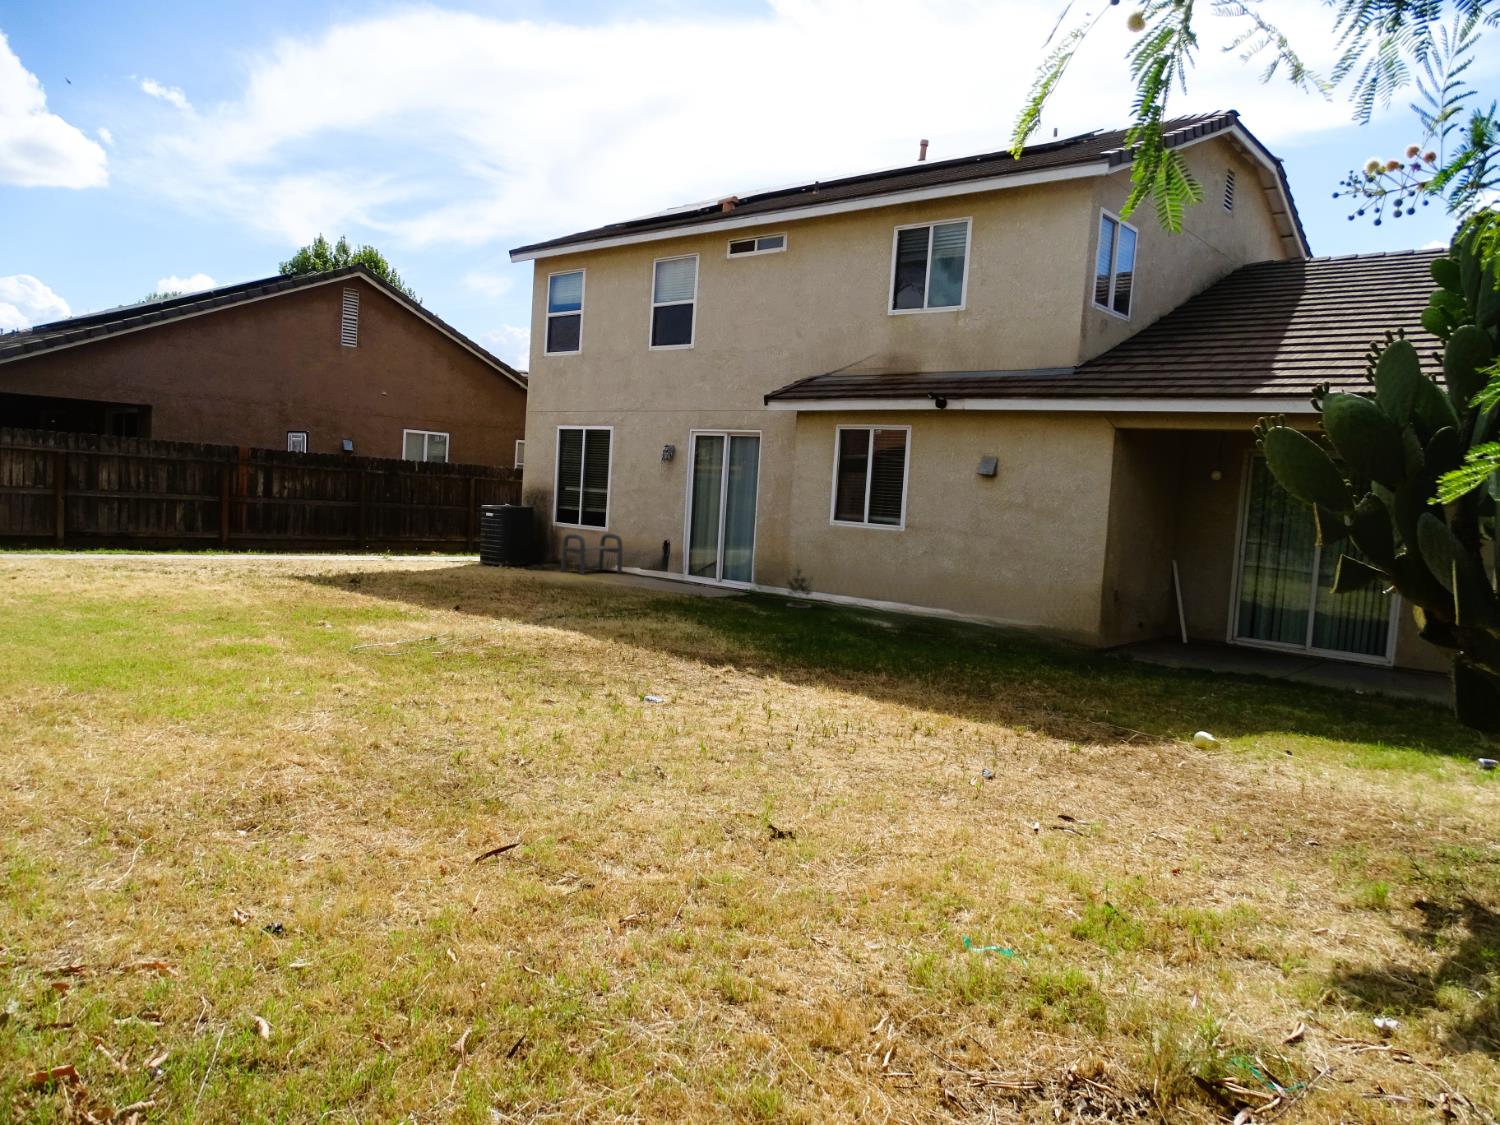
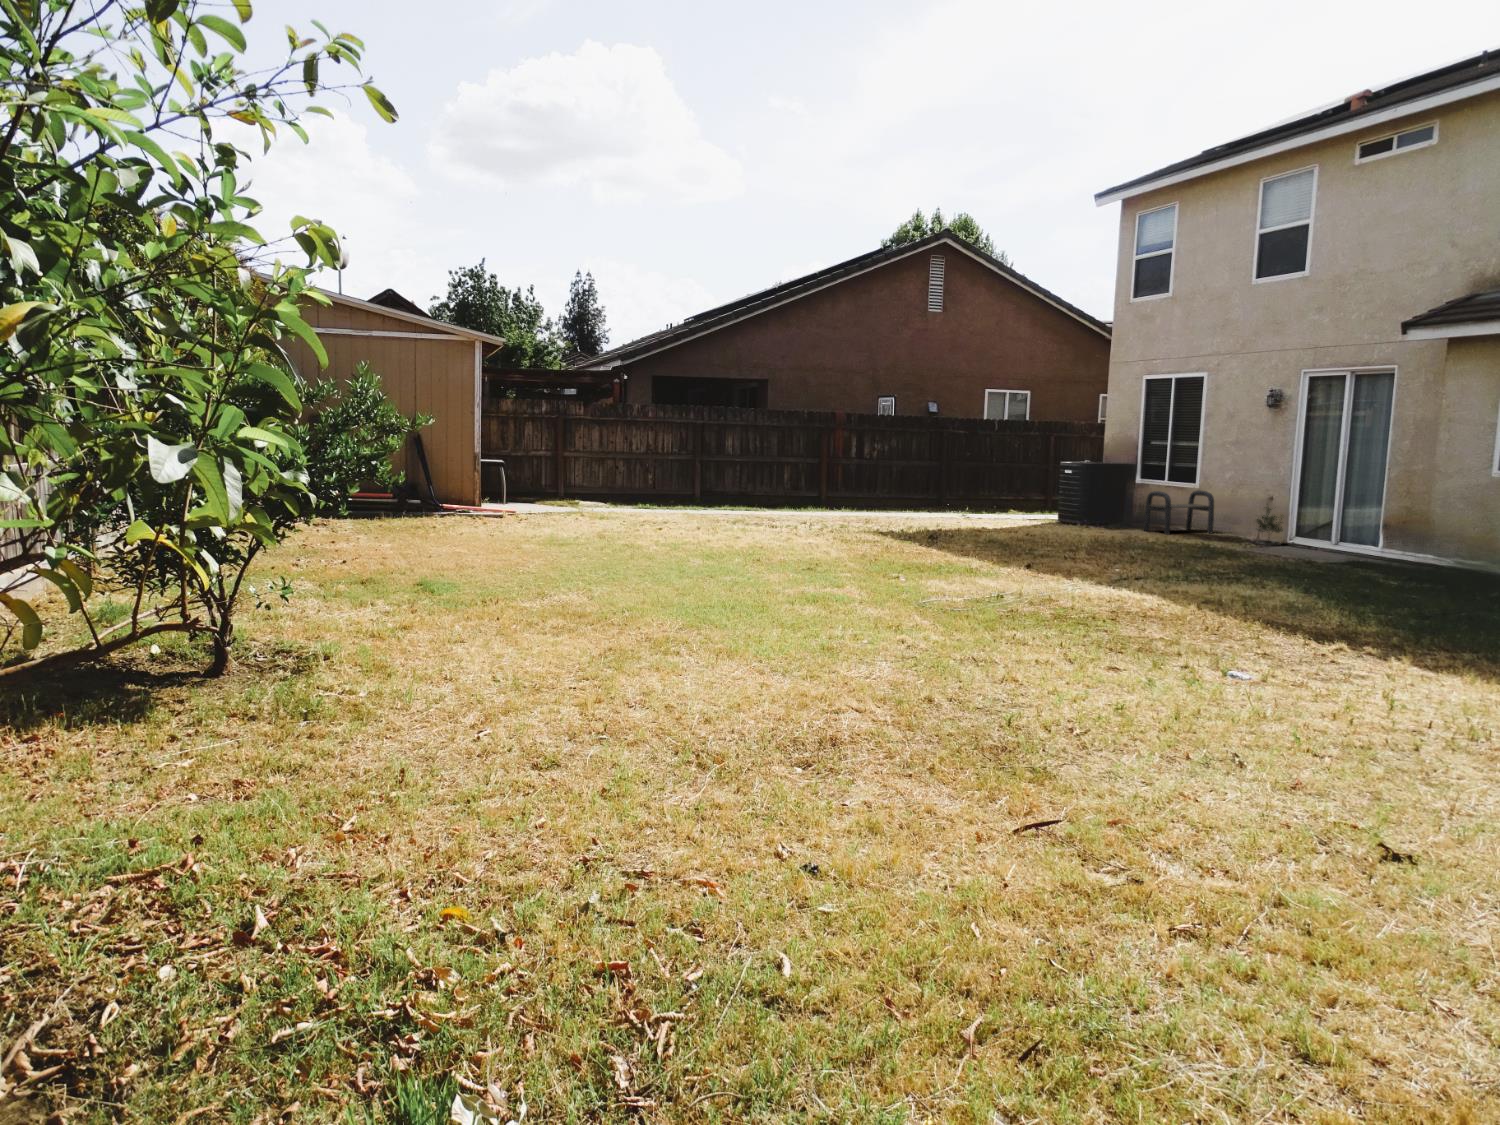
potted tree: present [787,564,813,608] -> present [1257,507,1283,545]

